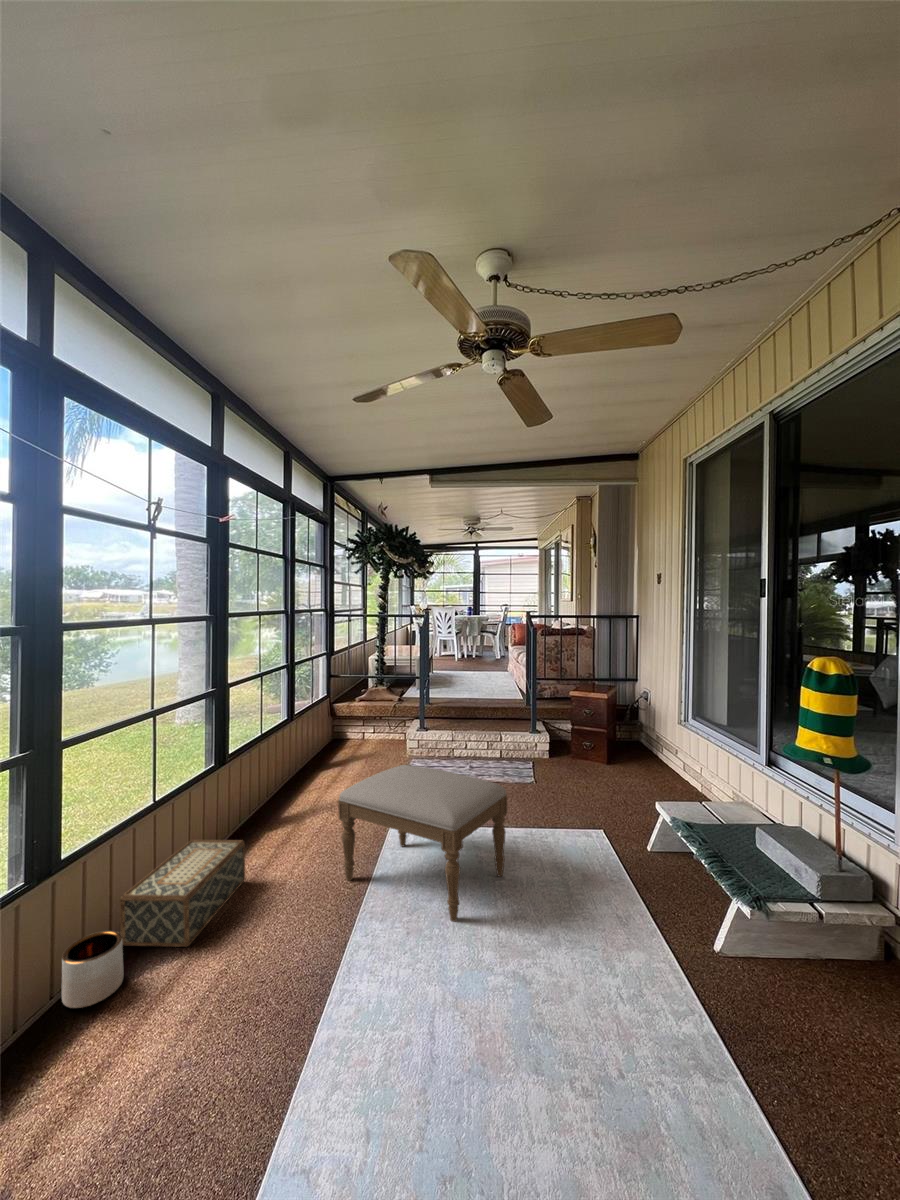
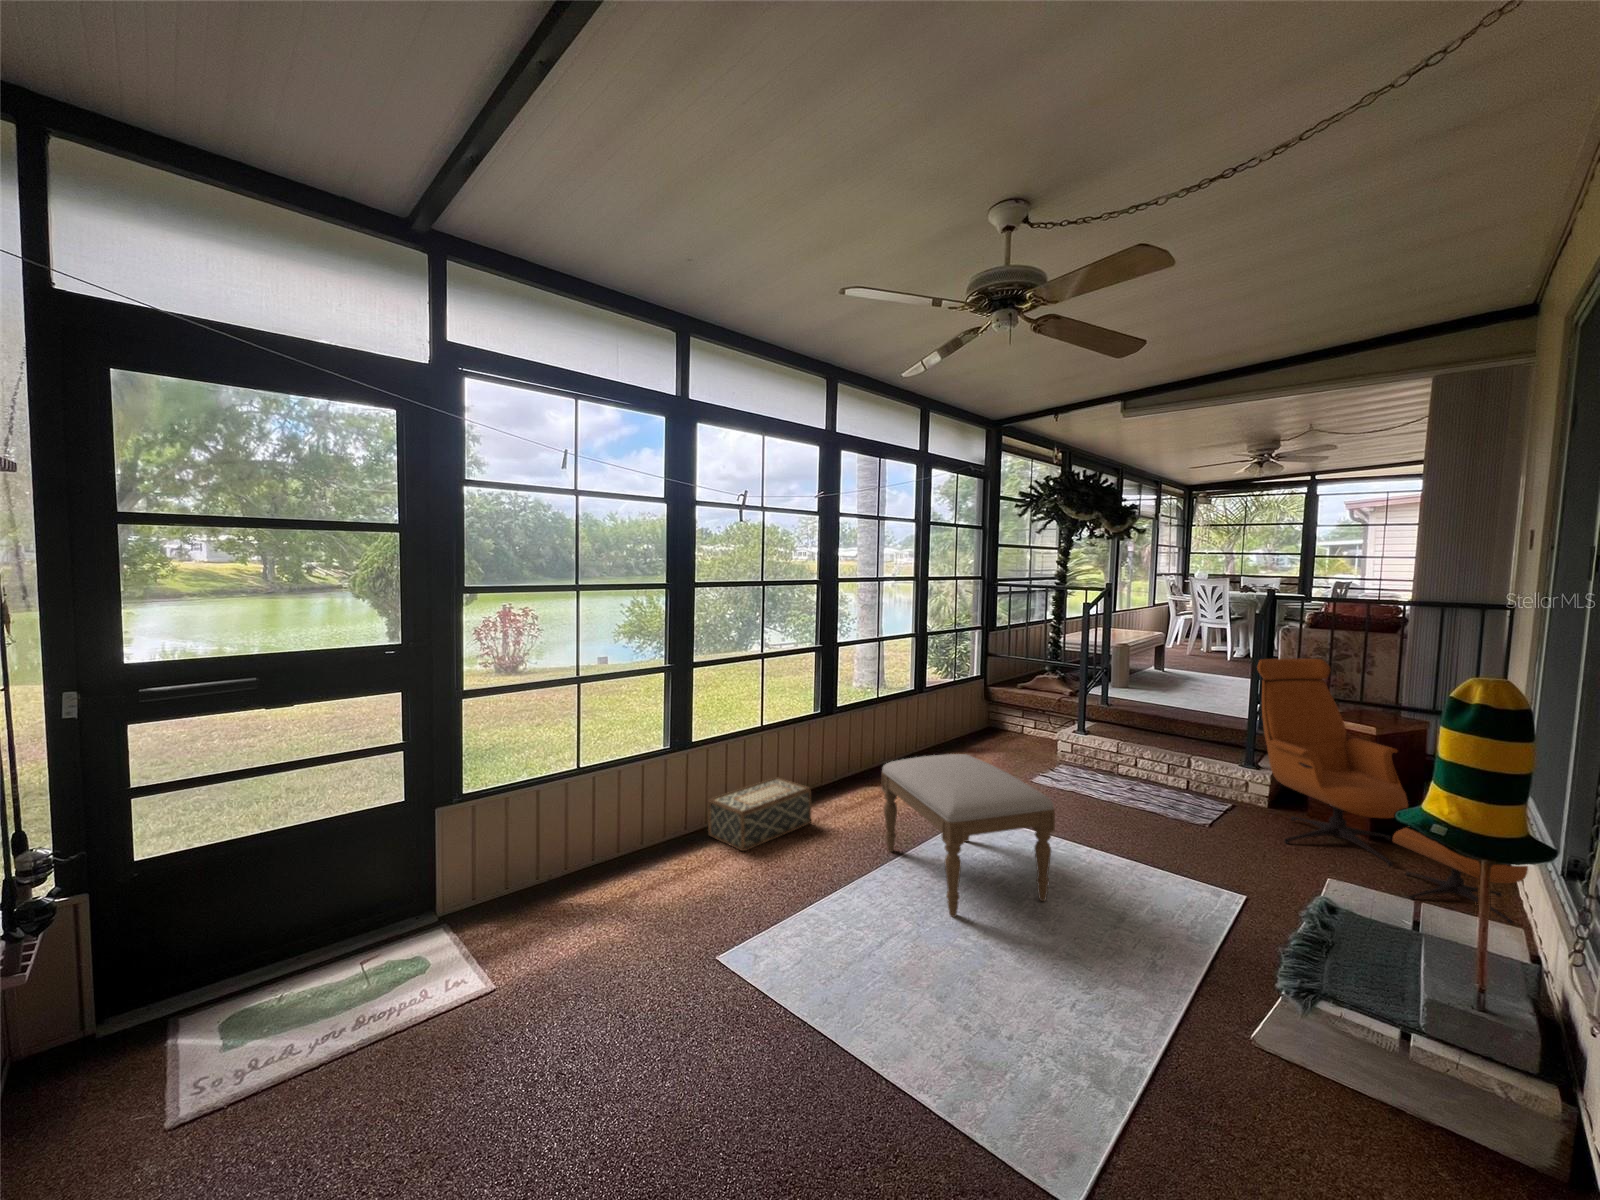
lounge chair: none [547,656,694,796] -> present [1257,658,1528,924]
planter: present [62,931,123,1008] -> none [660,816,697,861]

